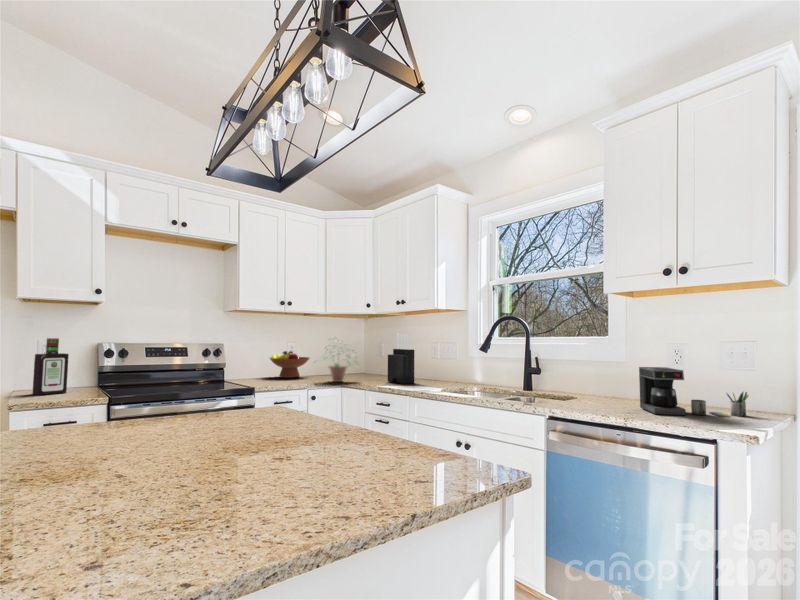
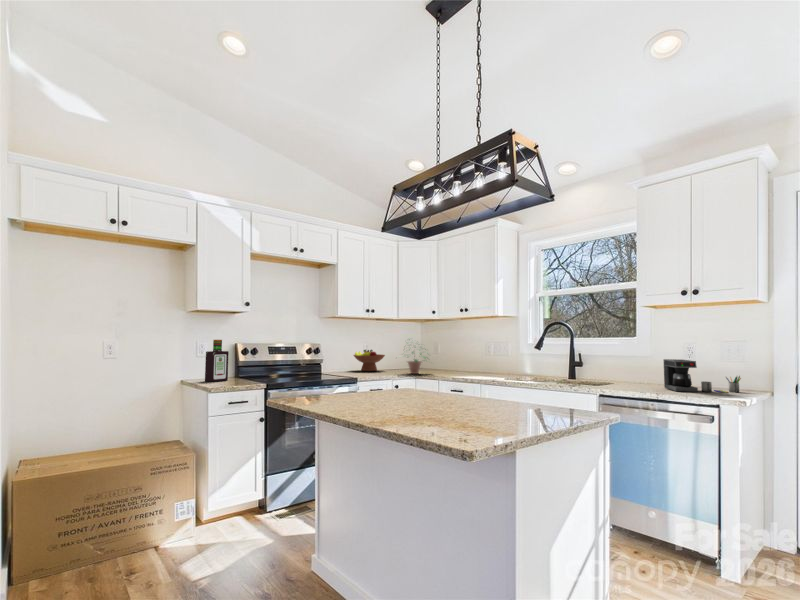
knife block: present [388,333,414,383] -> none [454,335,476,375]

